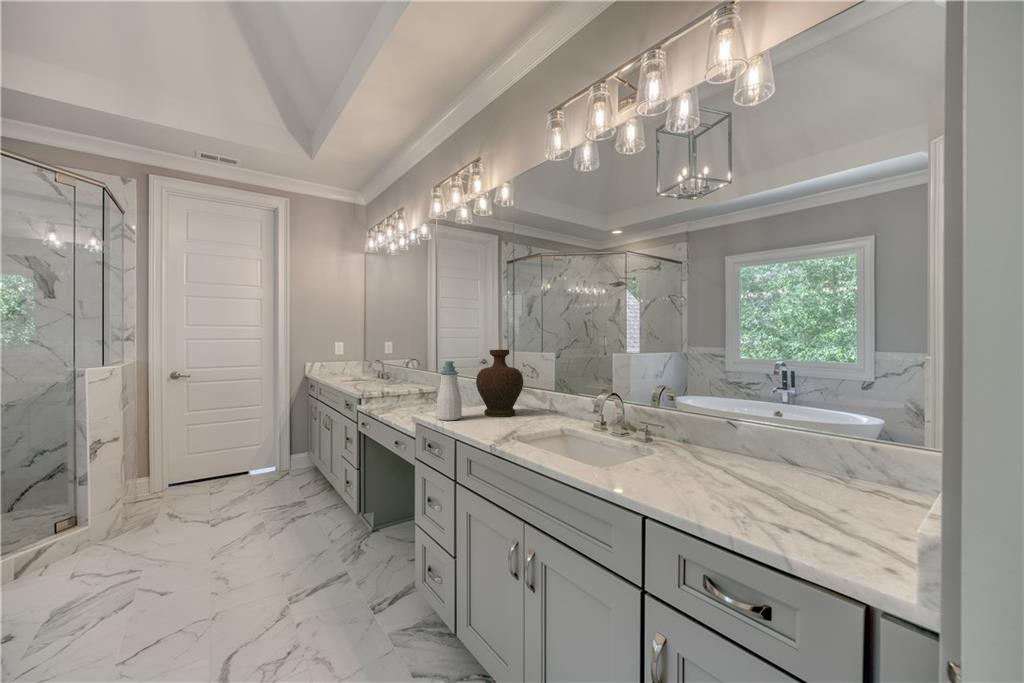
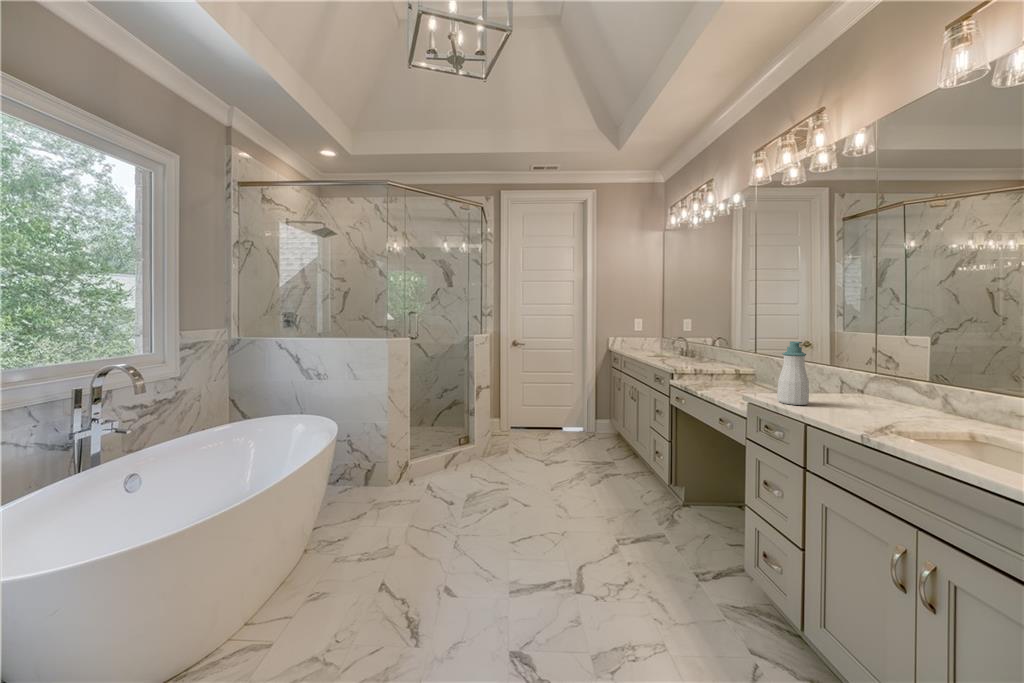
decorative vase: present [476,350,524,417] -> none [824,330,897,408]

